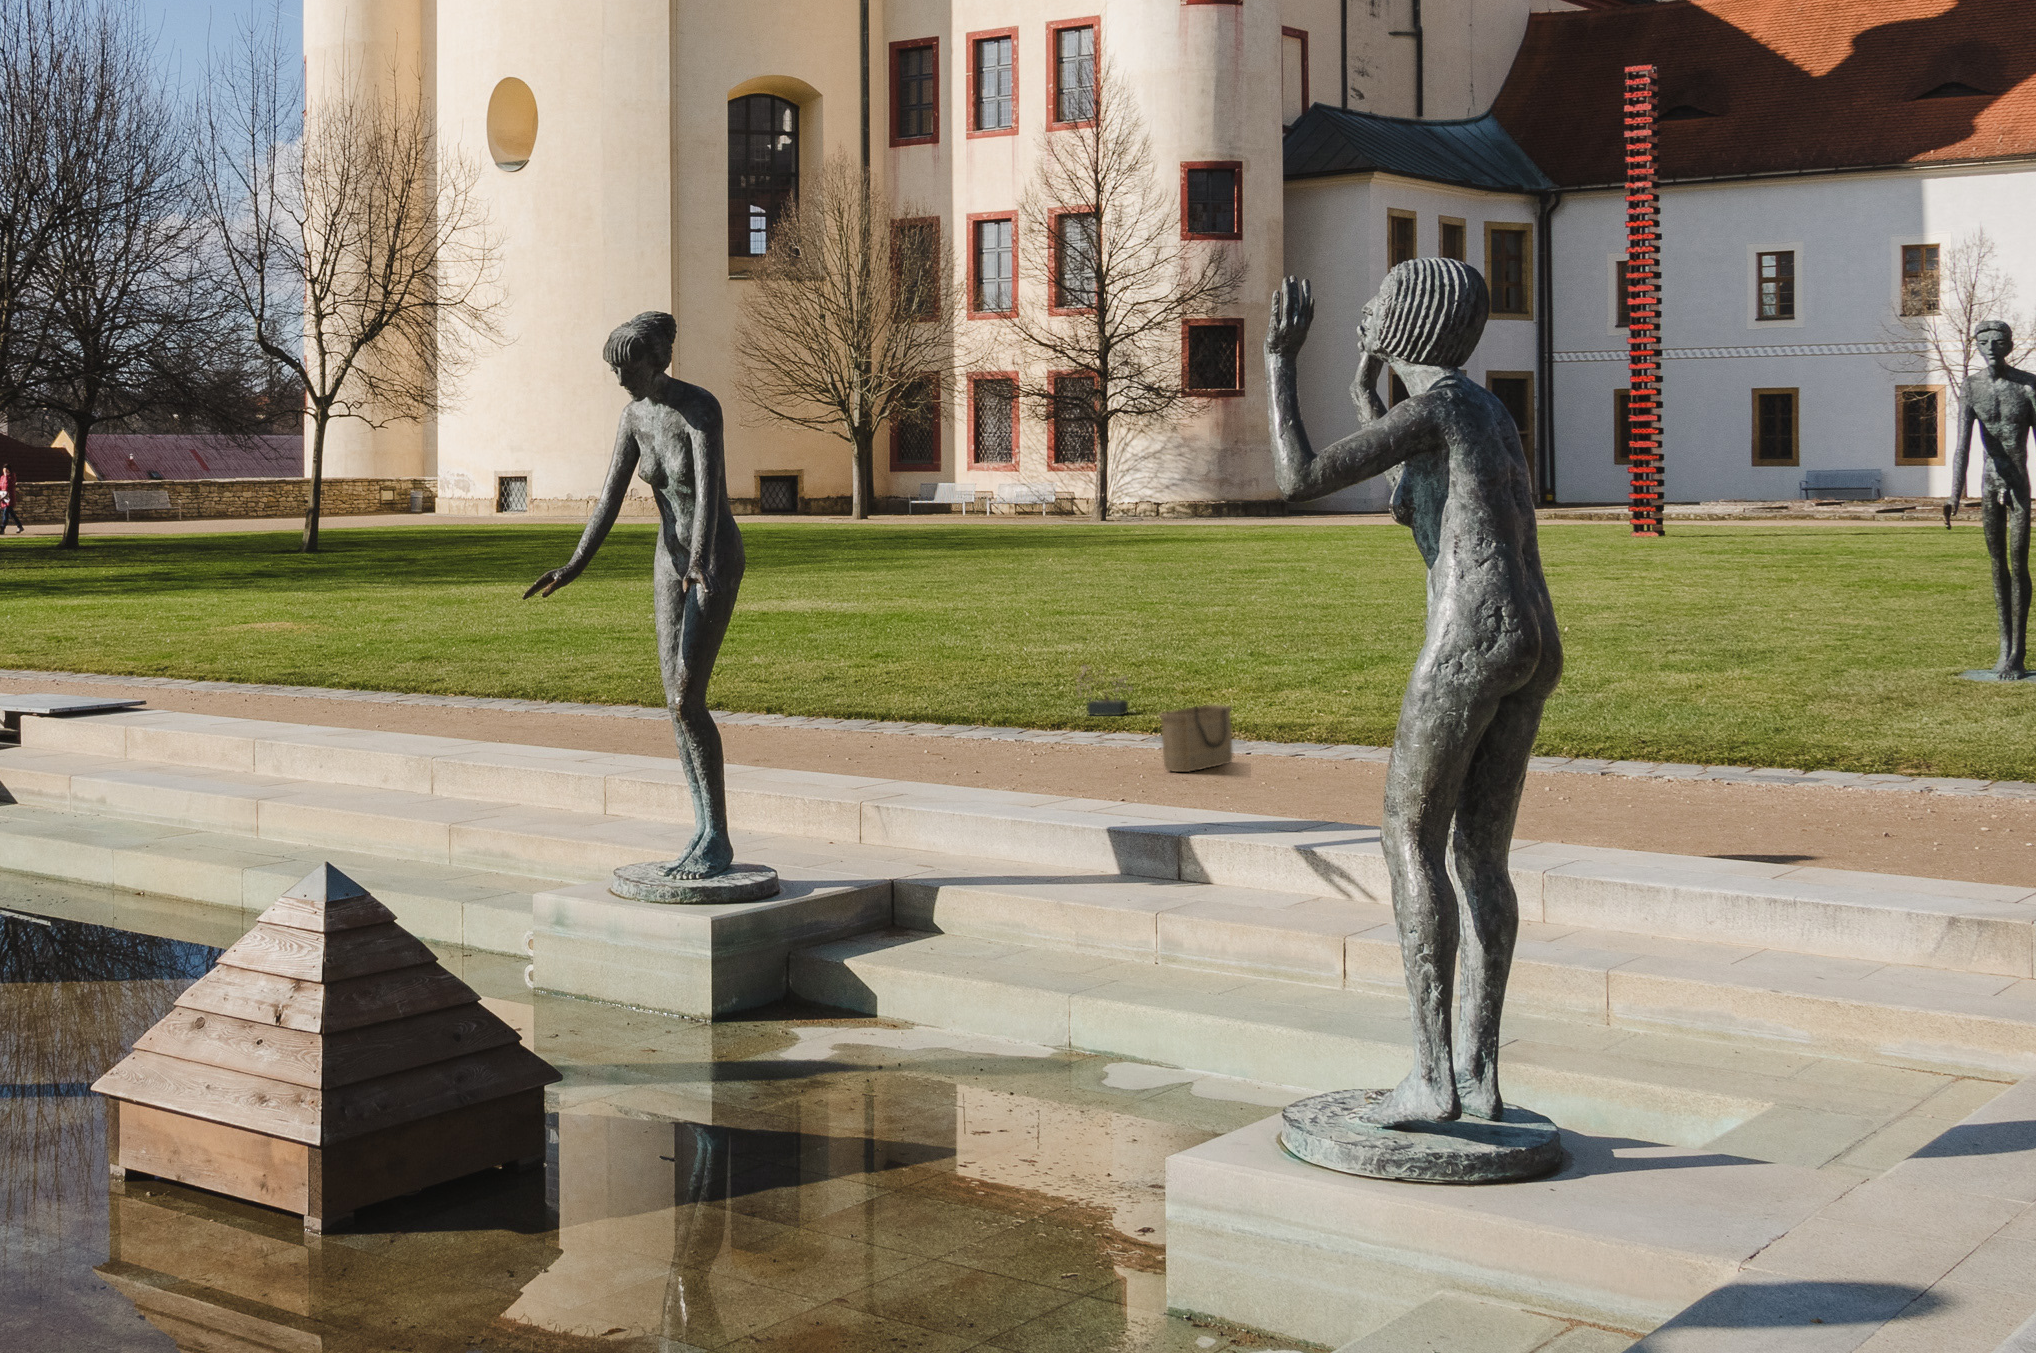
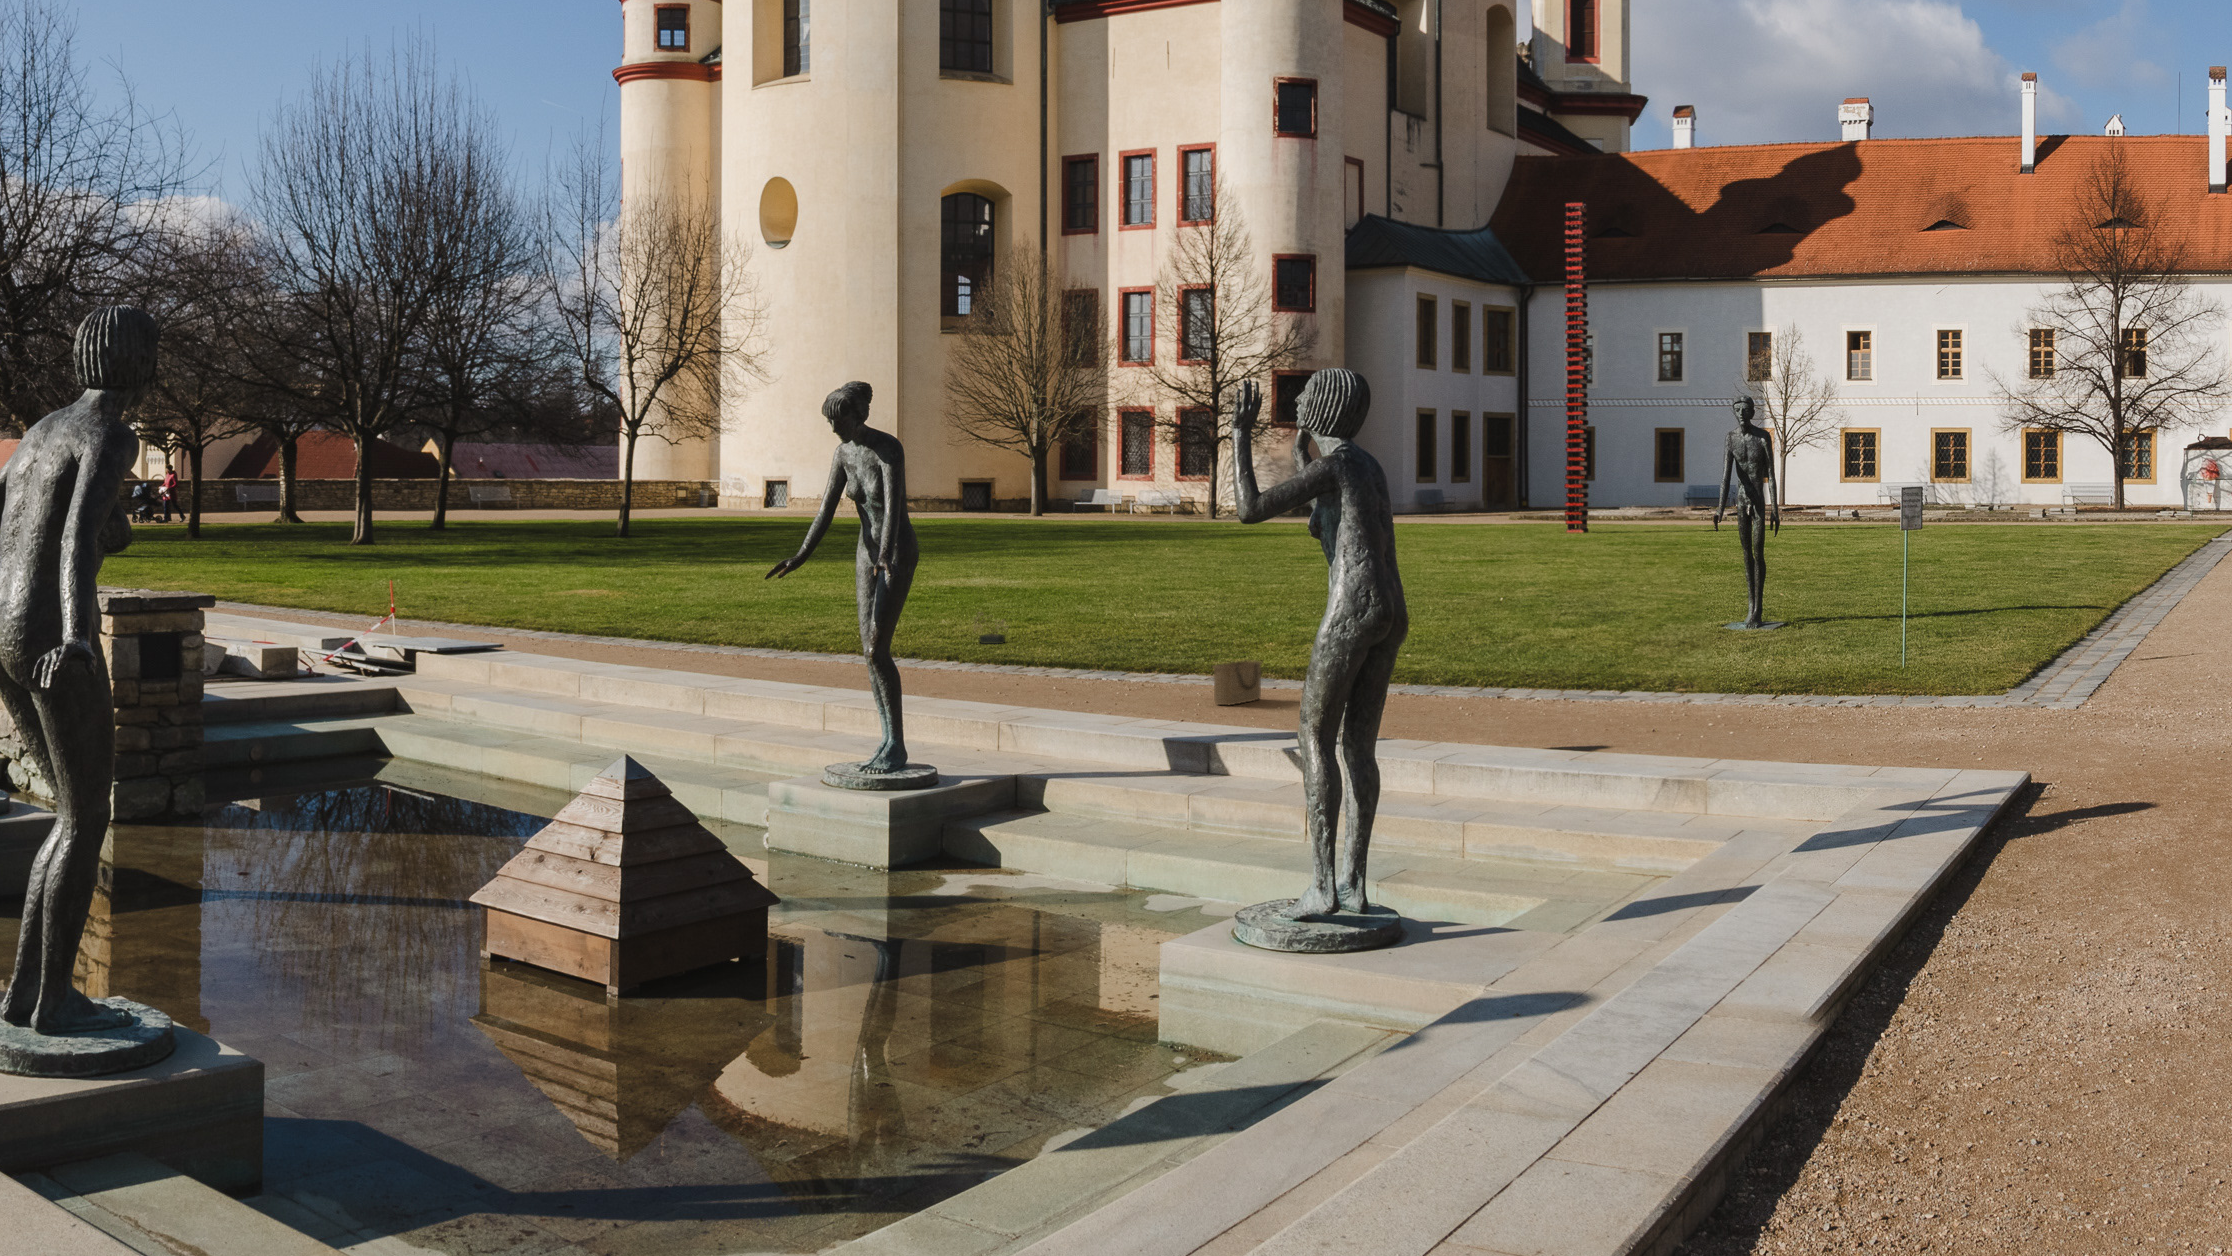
decorative plant: present [1078,667,1132,715] -> present [975,612,1008,644]

